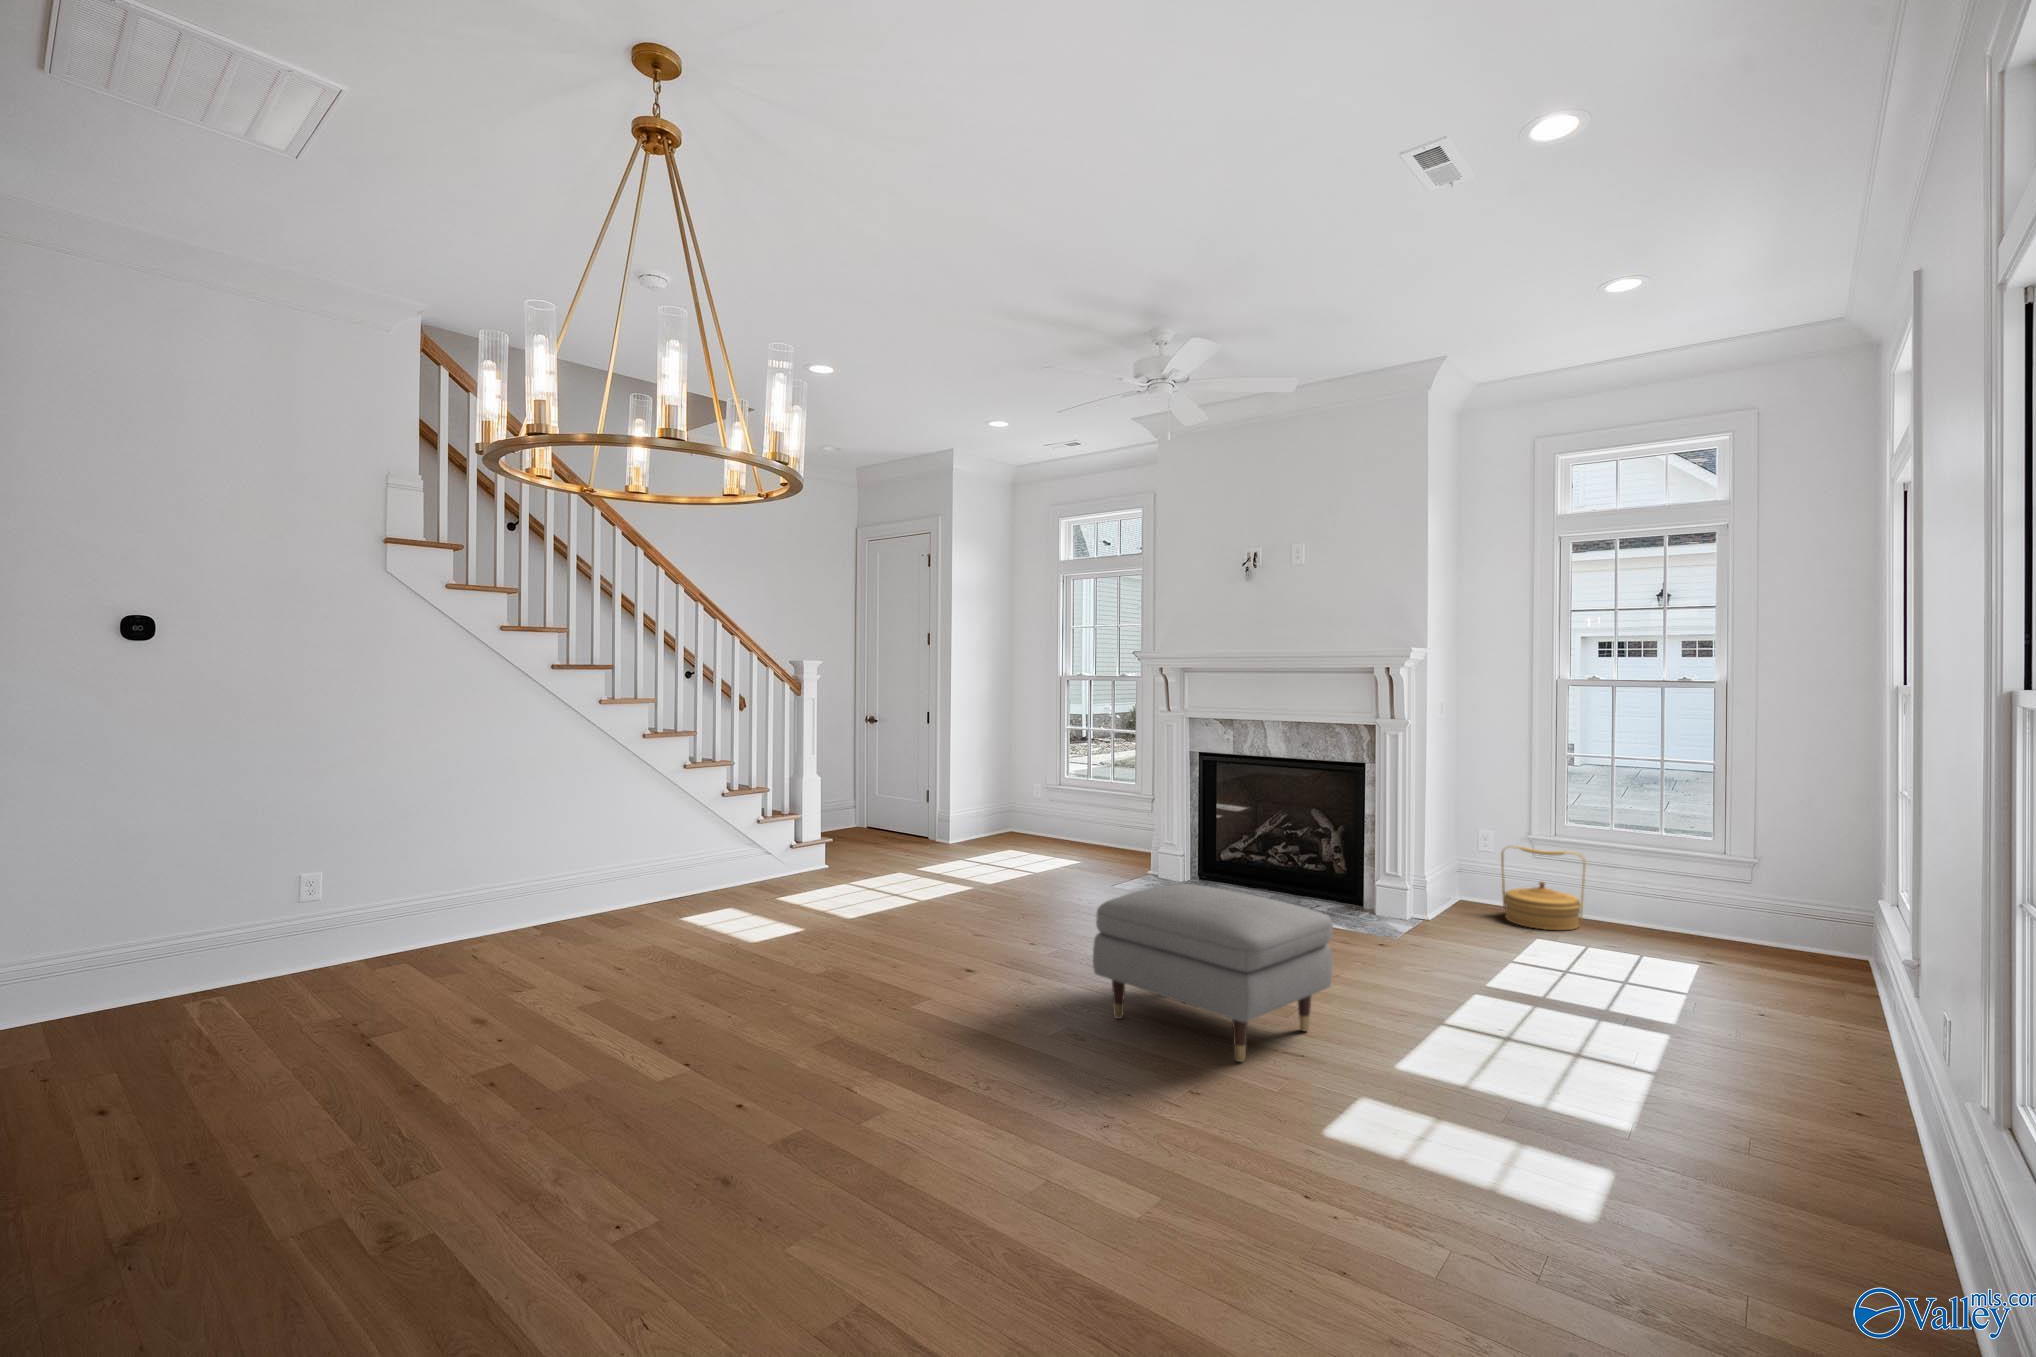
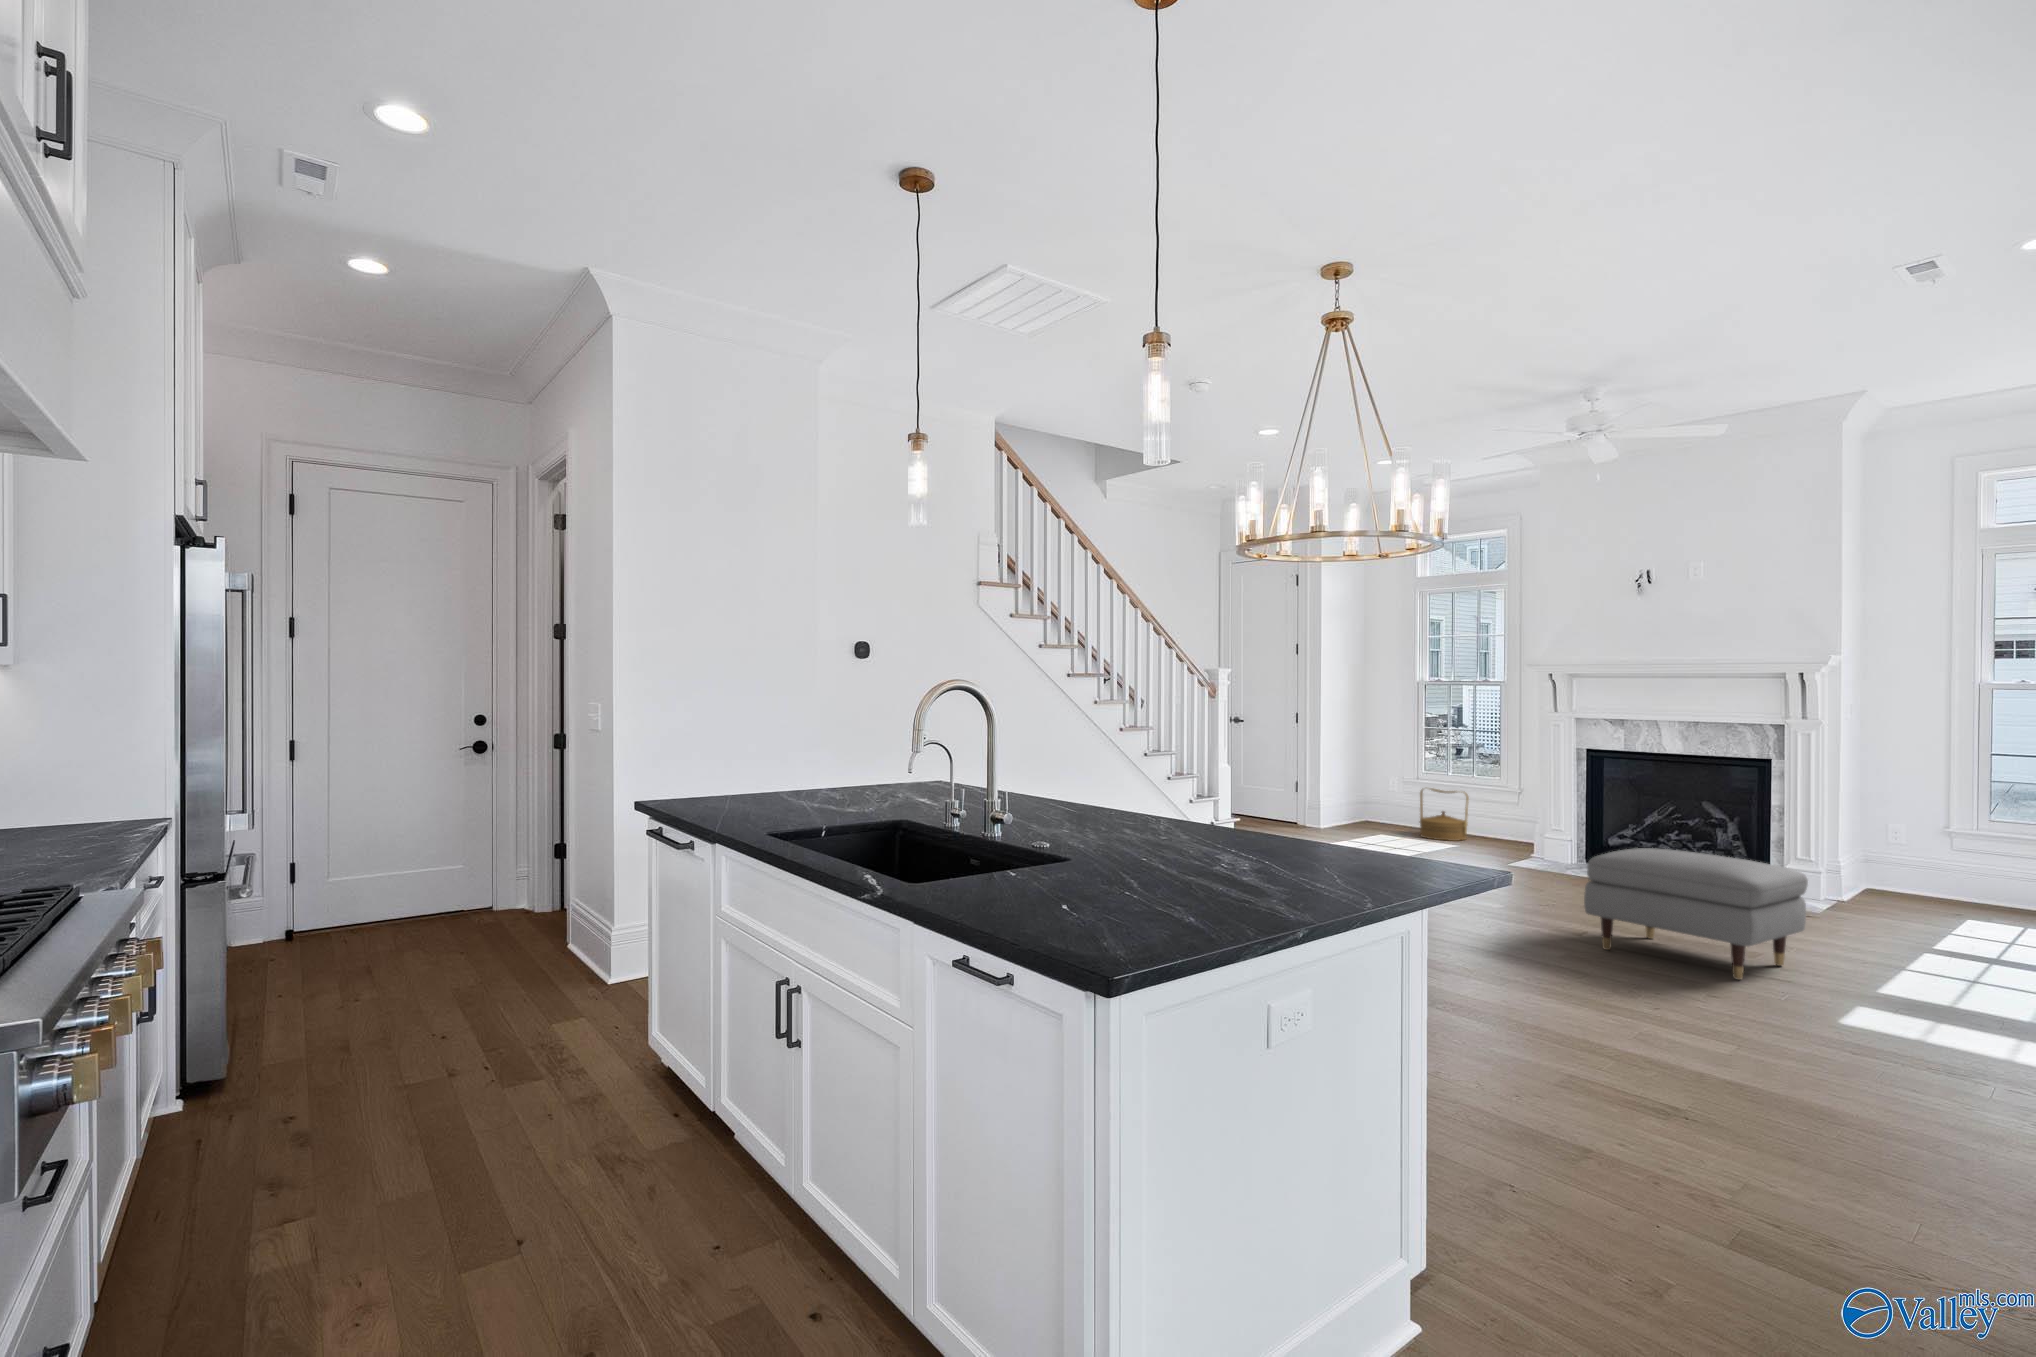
woven basket: present [1501,846,1586,930] -> present [1420,788,1469,841]

